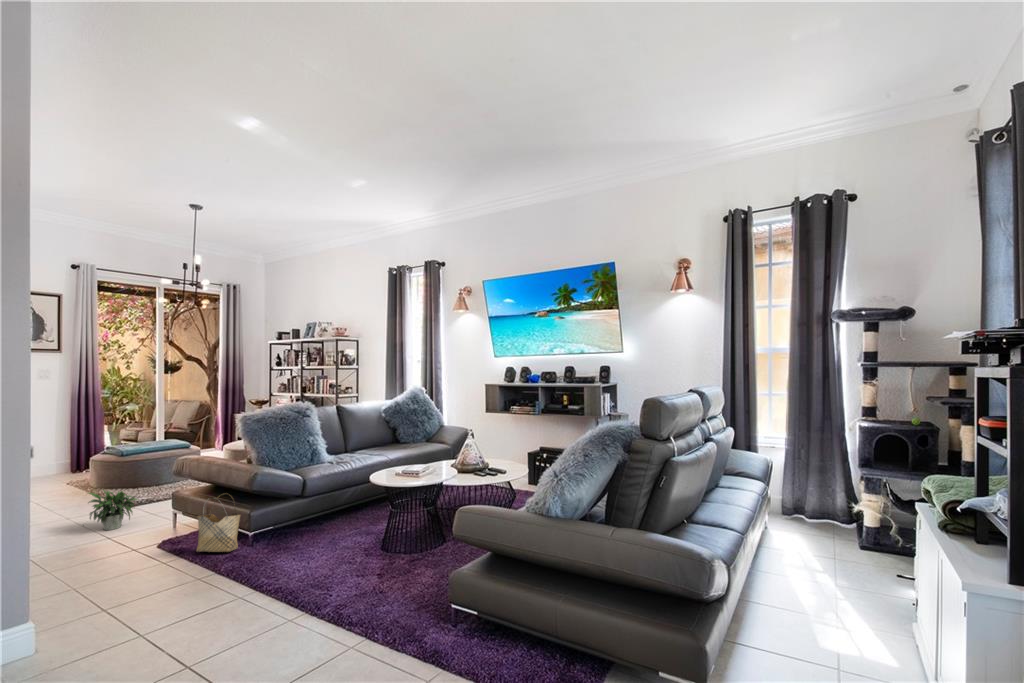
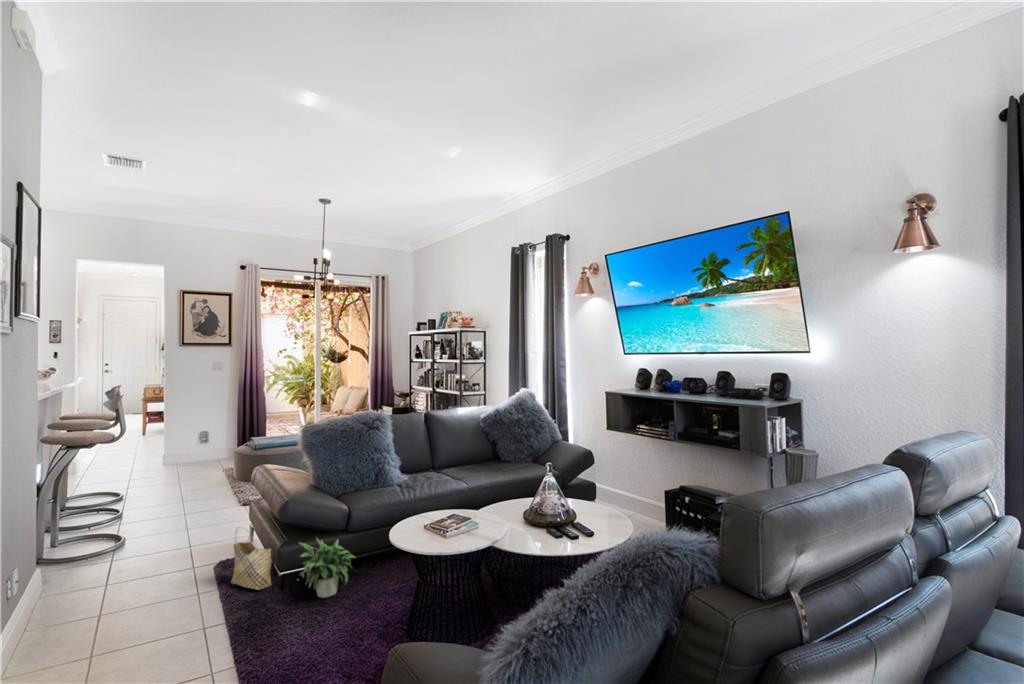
potted plant: present [88,491,137,530] -> present [299,538,355,598]

